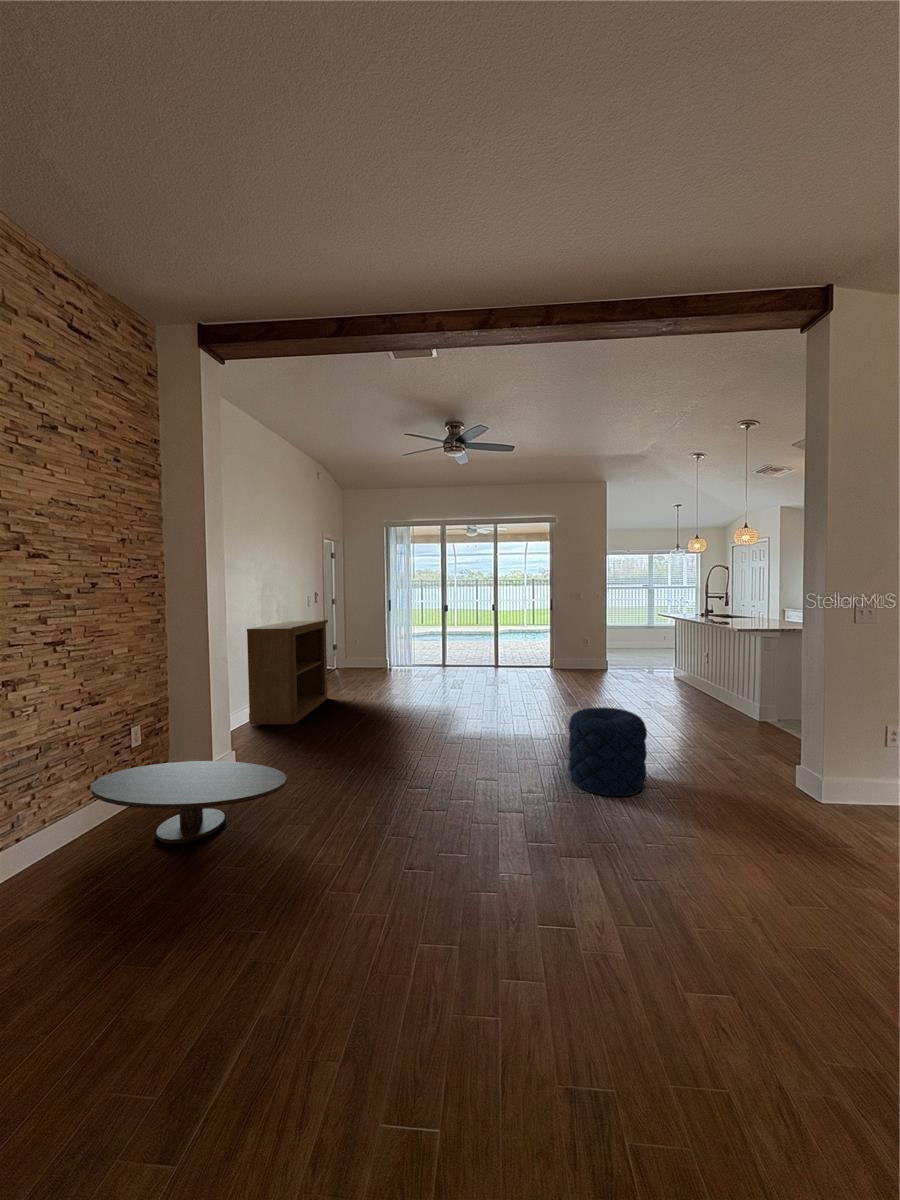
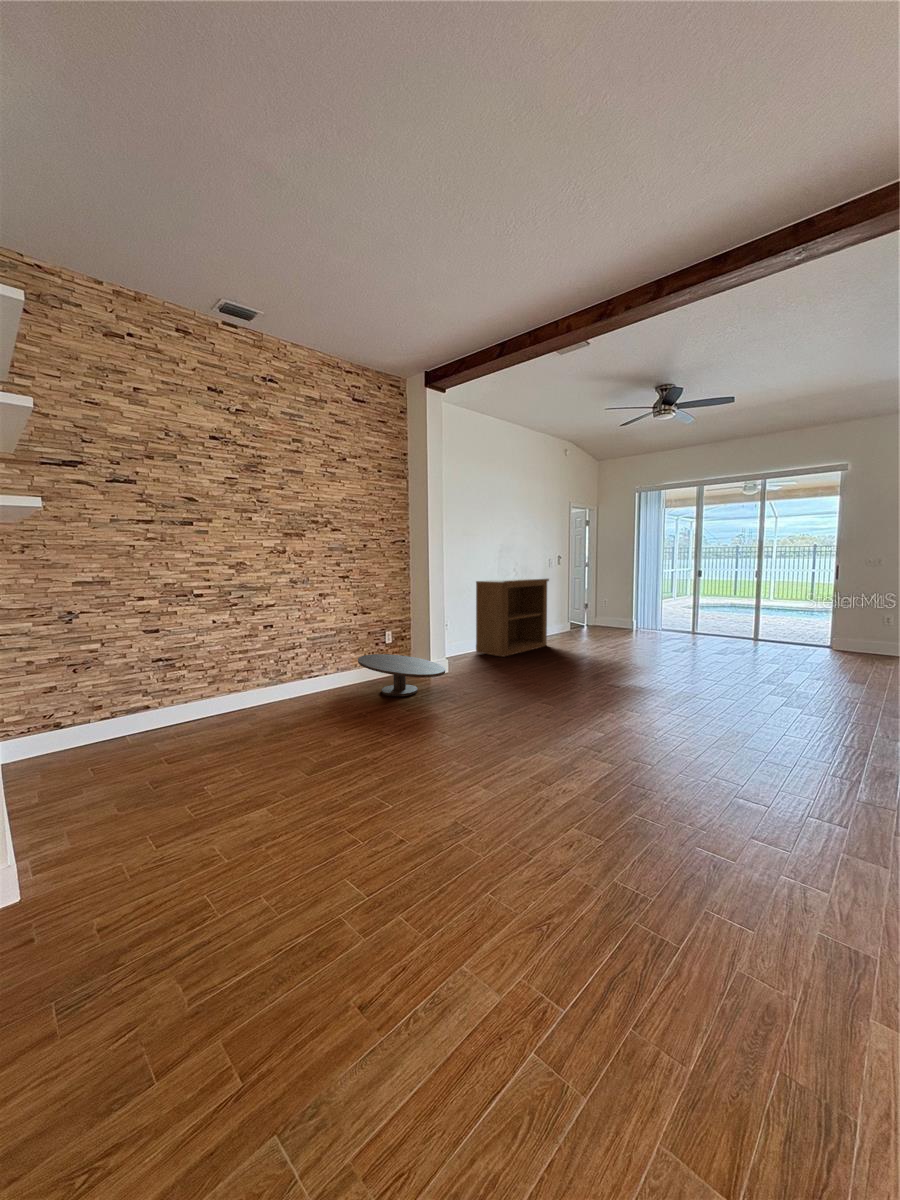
pouf: present [568,707,647,796] -> none [672,668,757,751]

